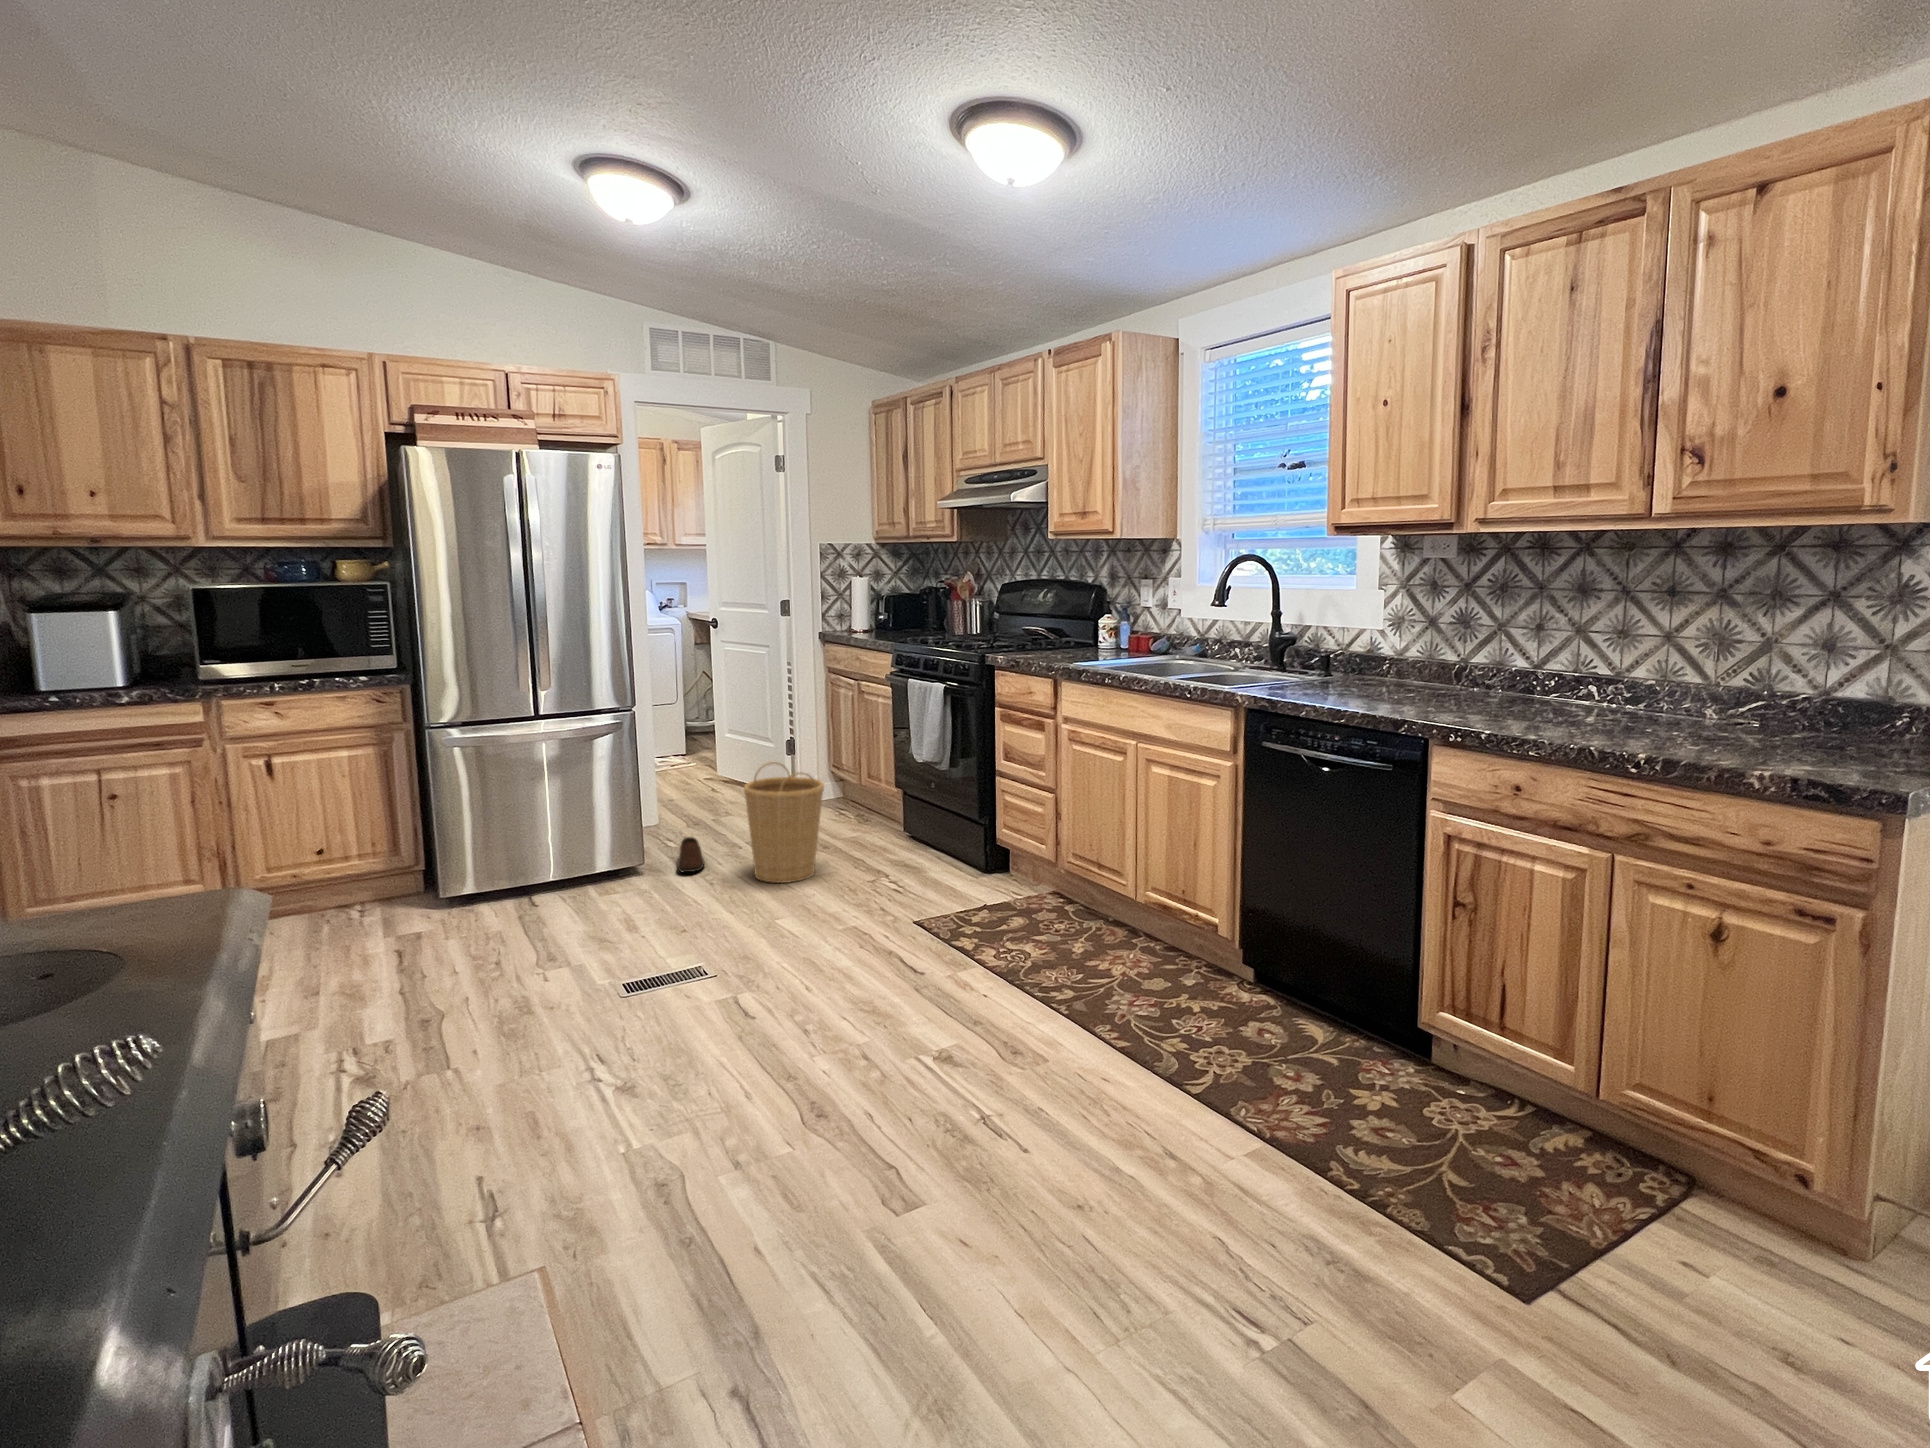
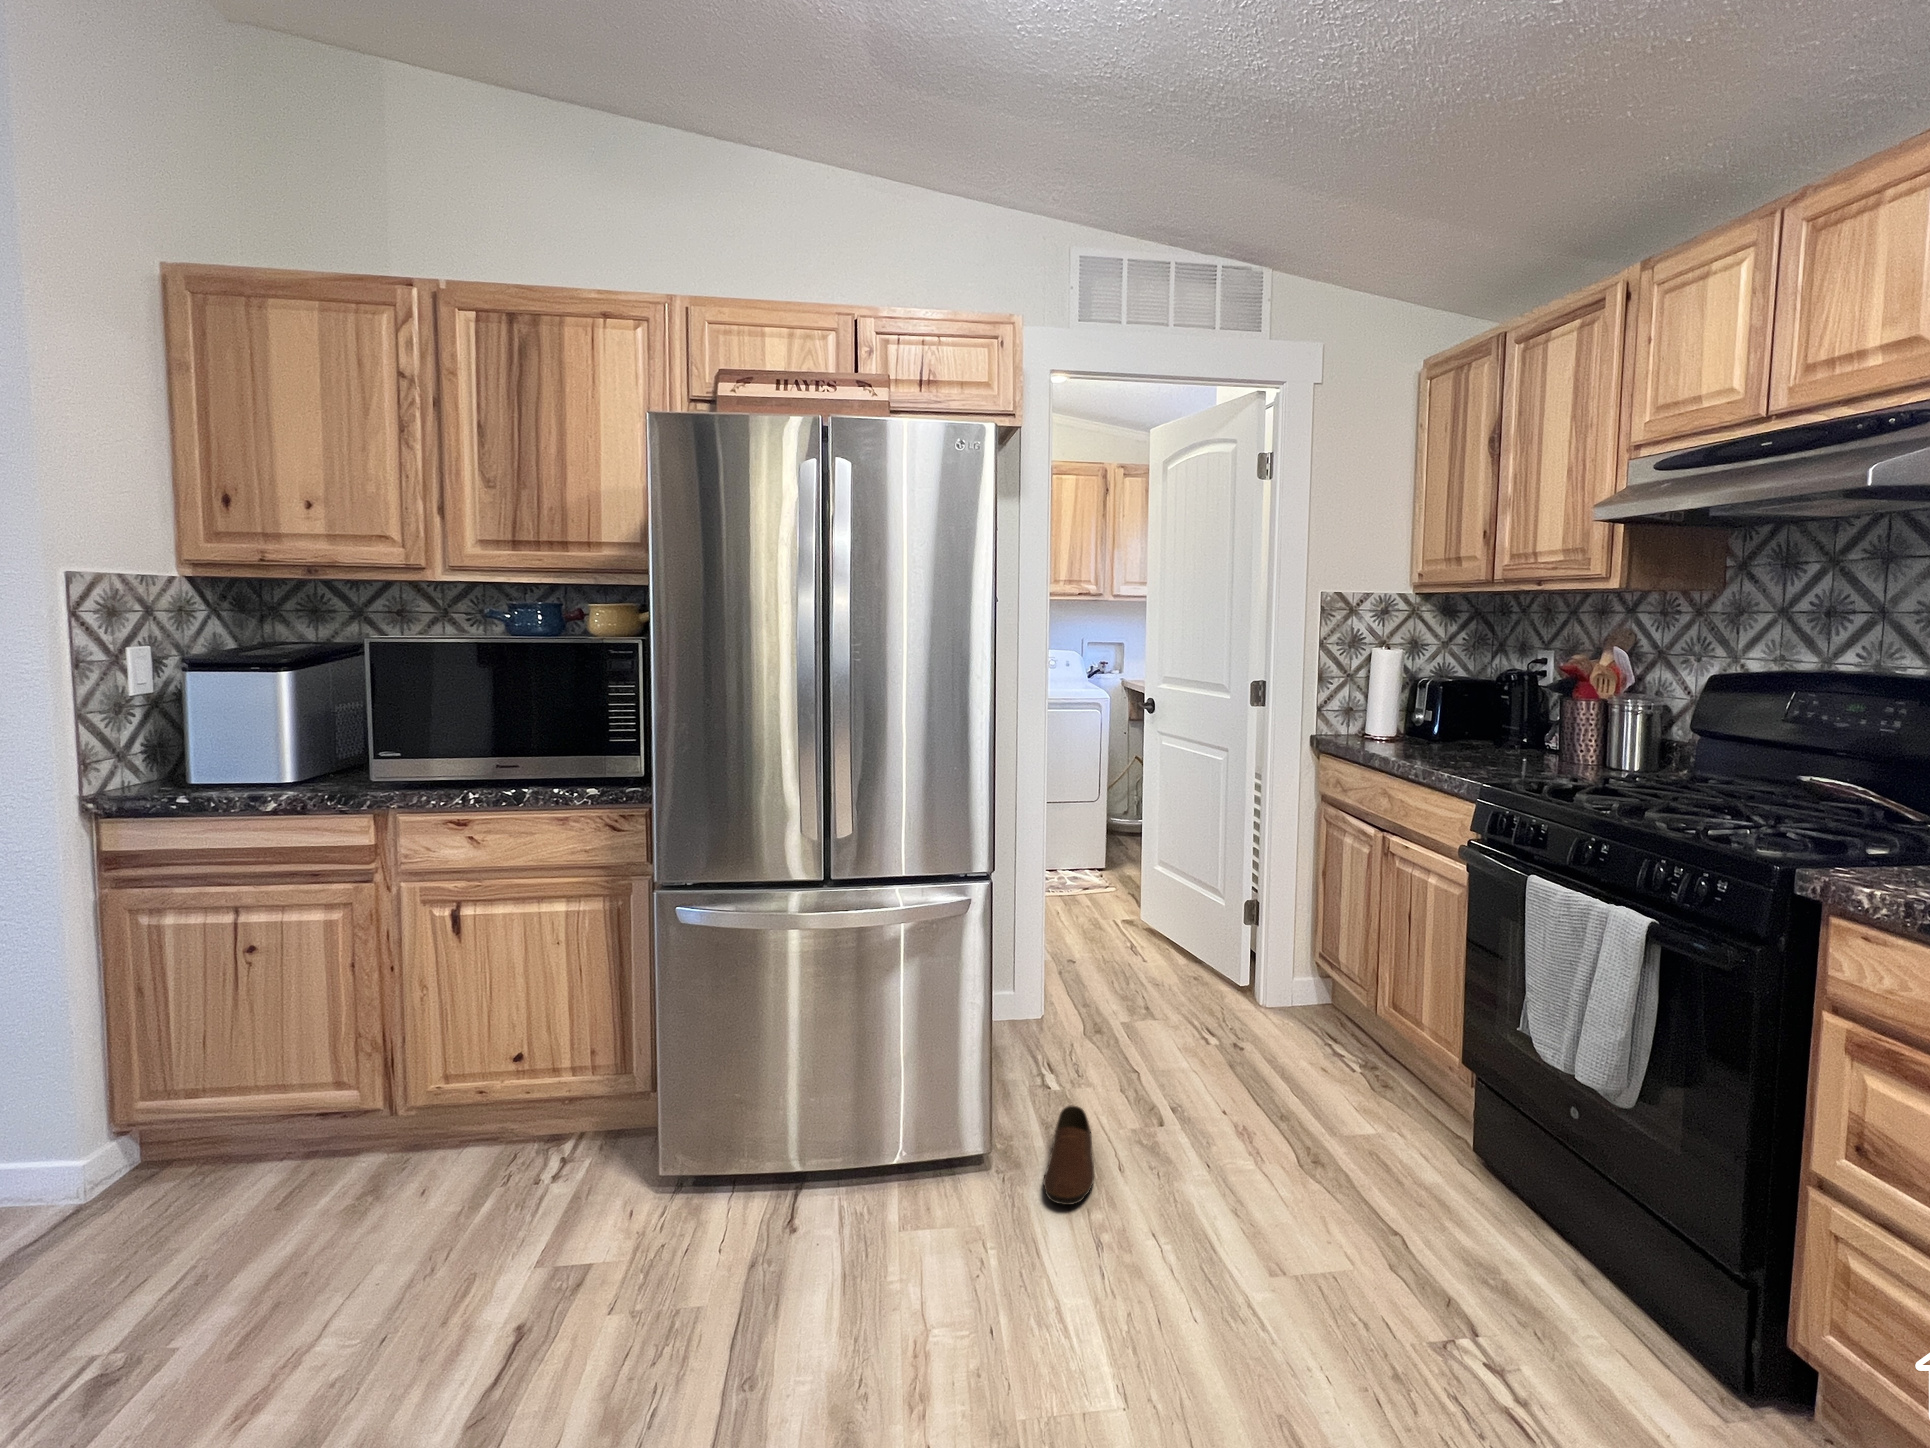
basket: present [744,762,824,883] -> none [1174,1018,1344,1311]

